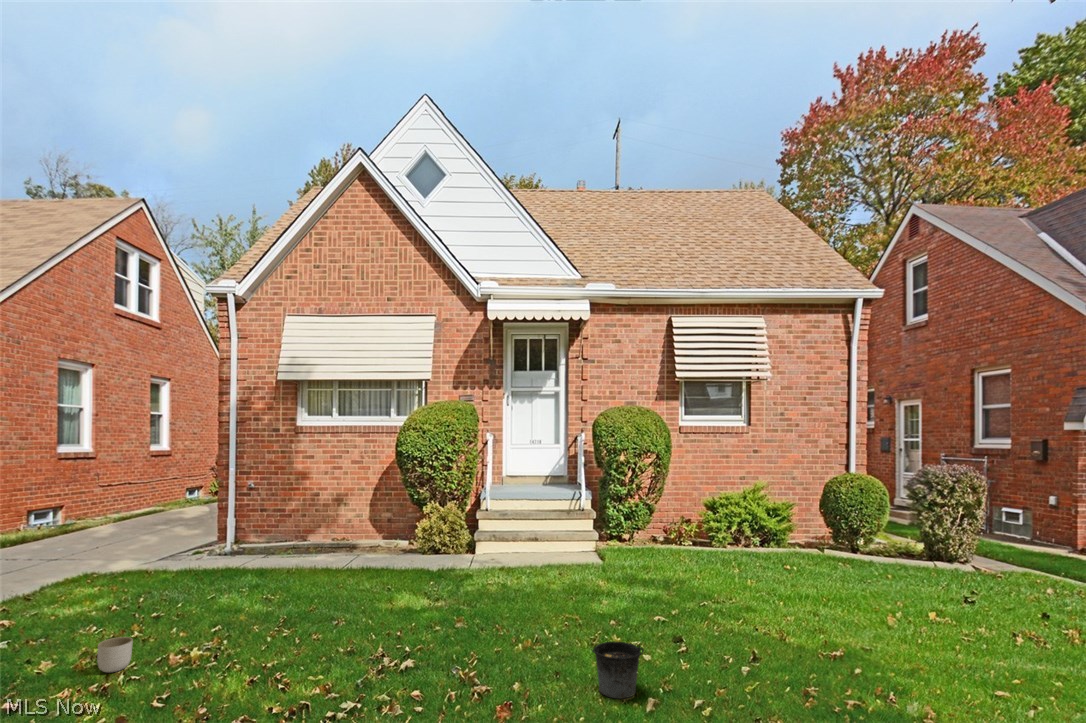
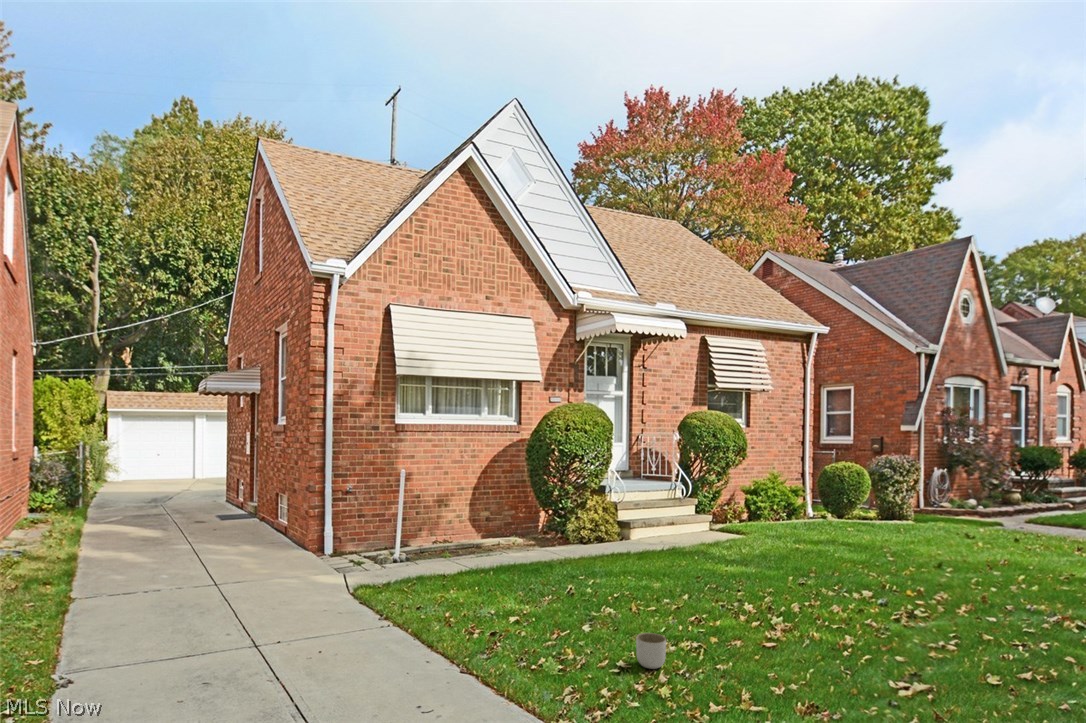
bucket: present [592,642,644,699] -> none [970,582,1013,620]

